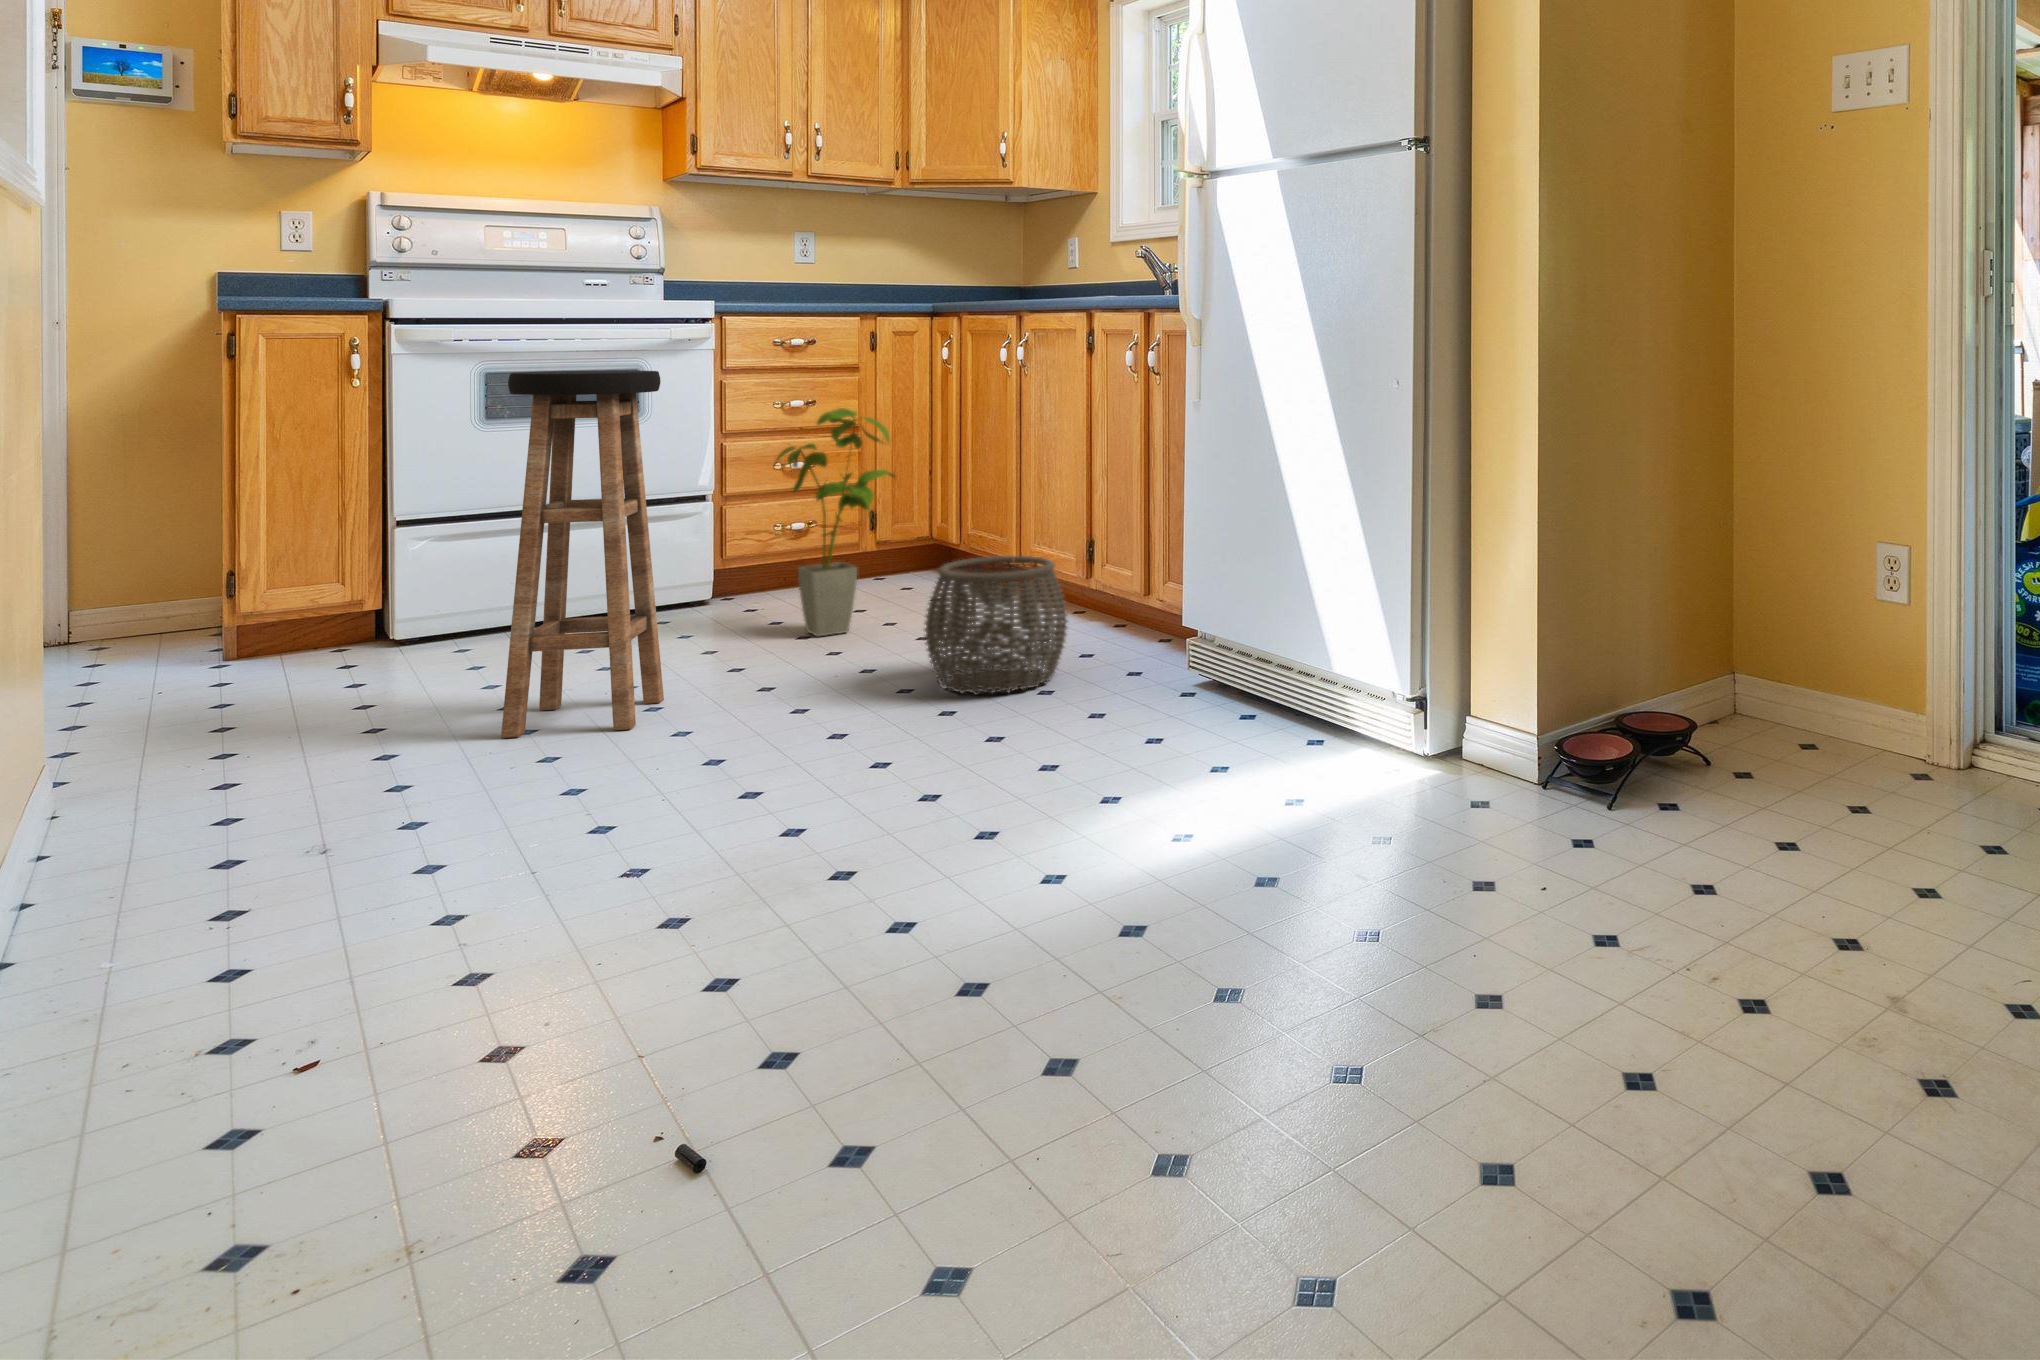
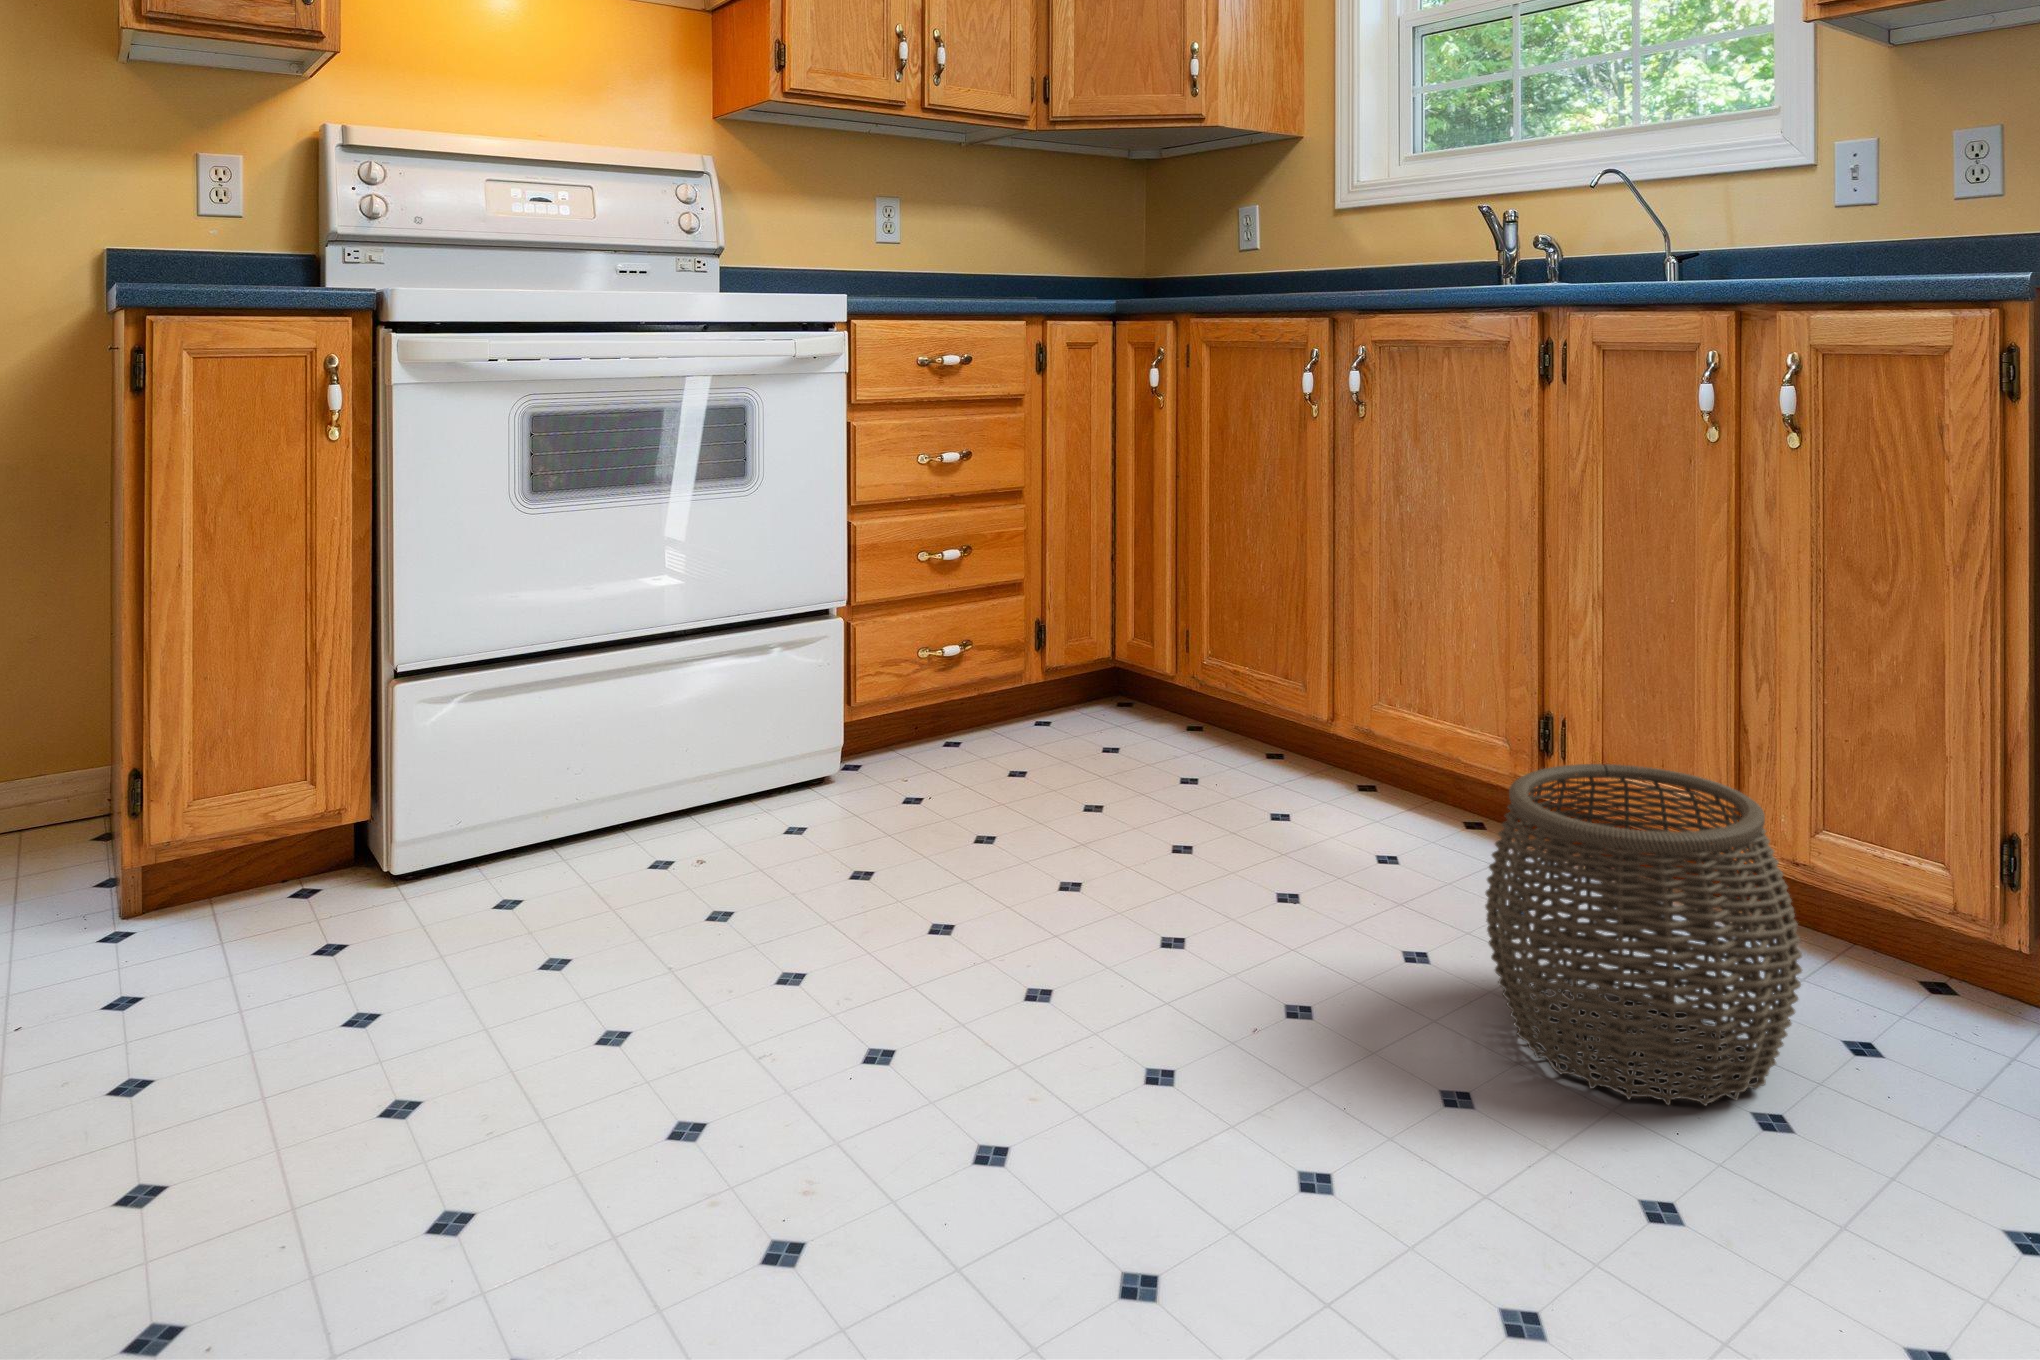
bar stool: present [501,370,664,738] -> none [723,396,1019,1270]
house plant: present [776,408,895,636] -> none [1019,465,1230,878]

